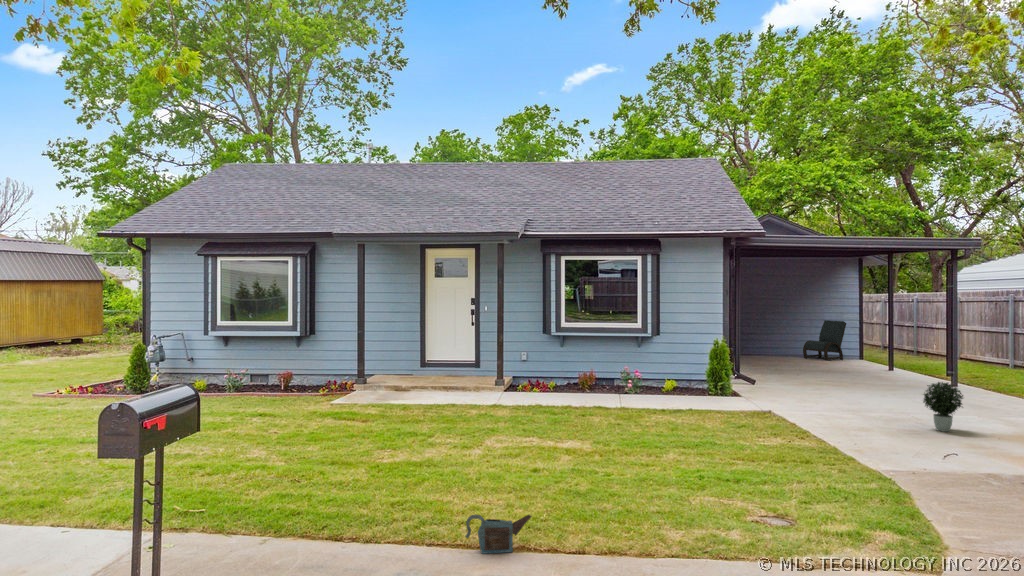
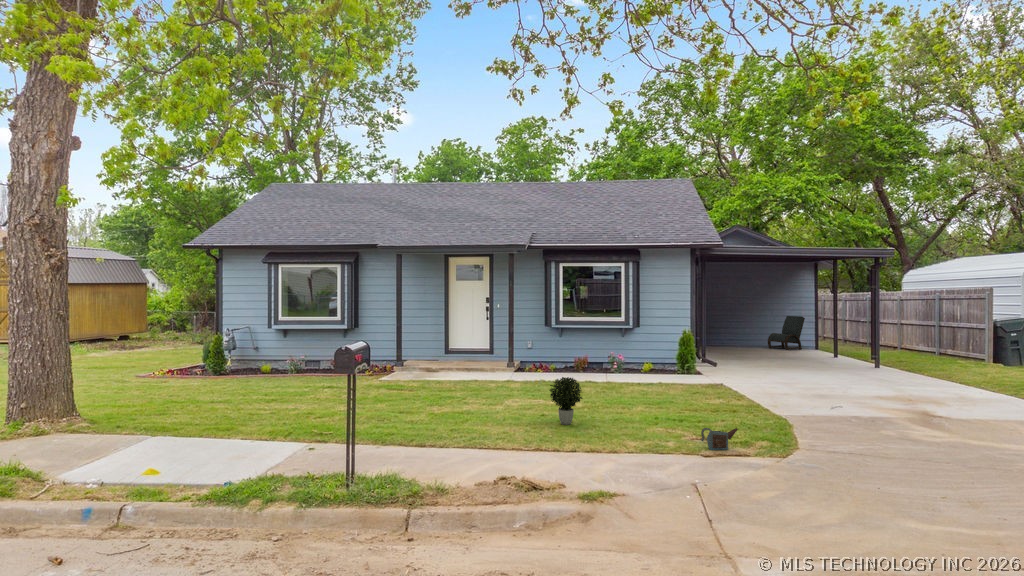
potted plant: present [923,382,963,432] -> present [549,377,583,425]
watering can: present [466,515,532,554] -> present [701,428,738,450]

